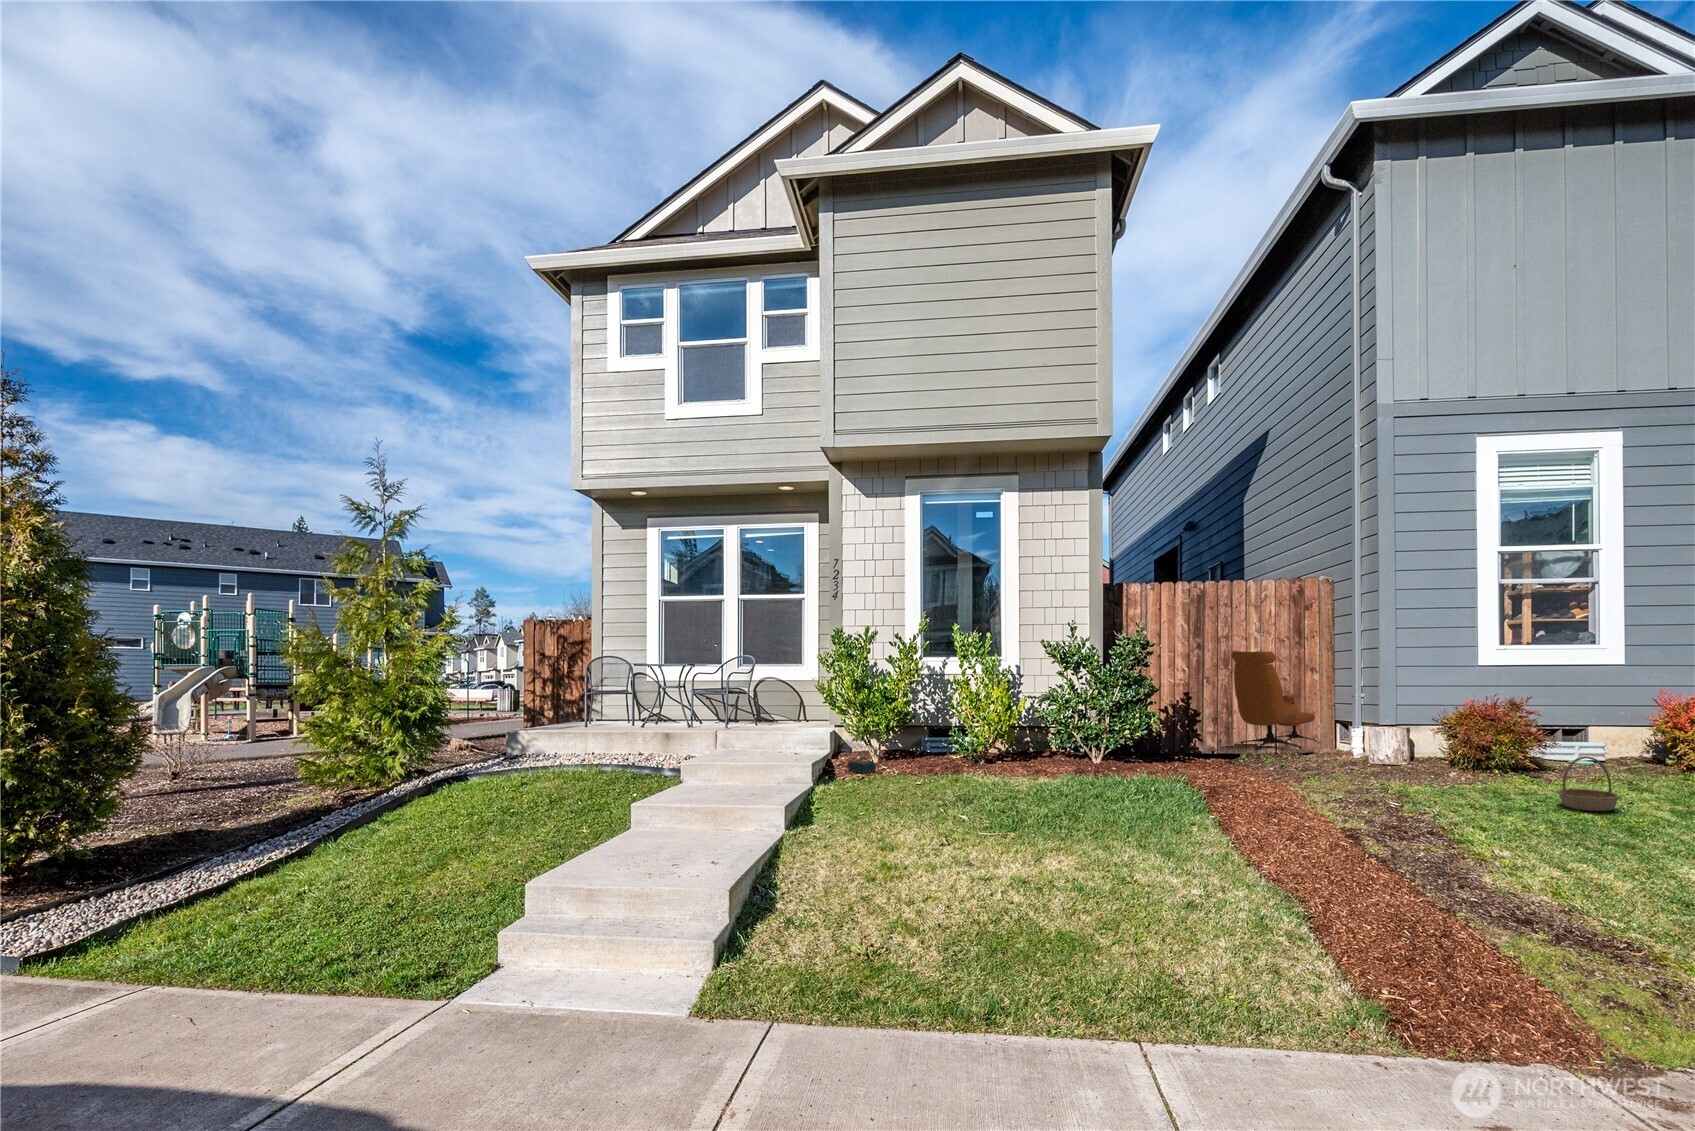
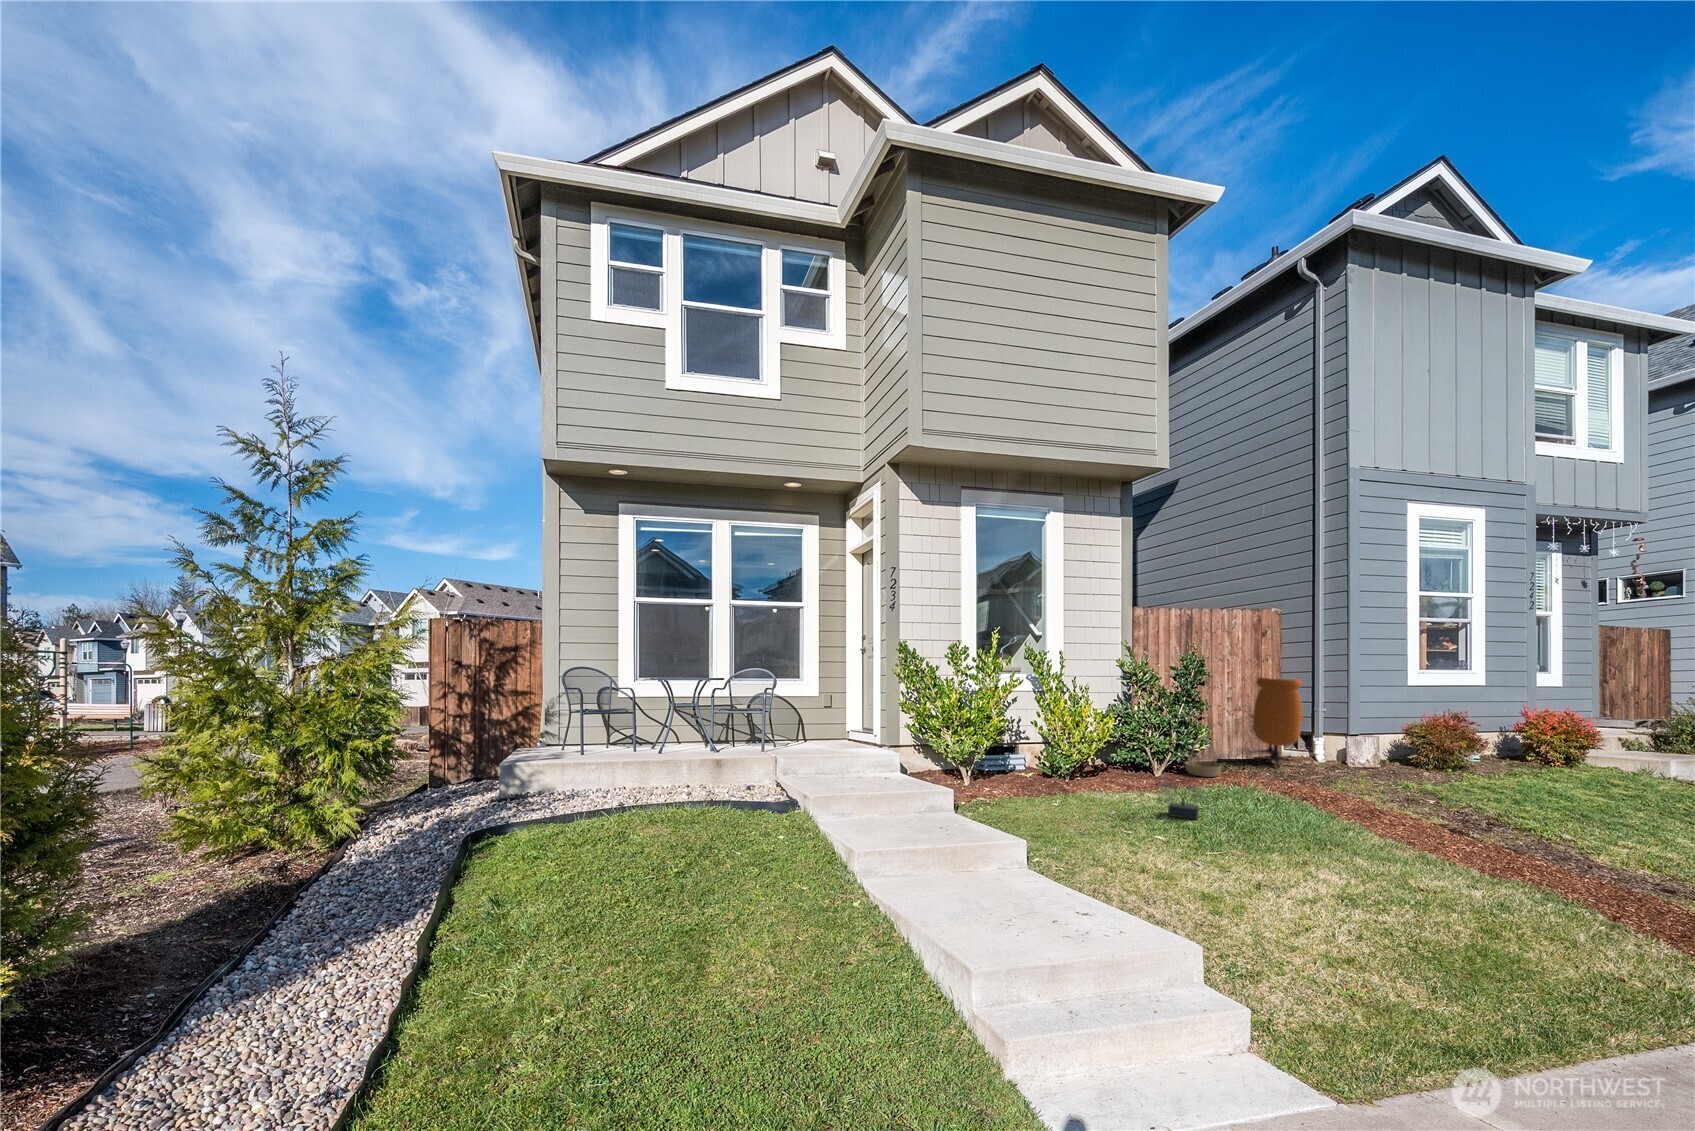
decorative plant: present [844,740,876,773] -> present [1159,775,1202,819]
basket: present [1558,756,1619,811] -> present [1185,738,1222,777]

